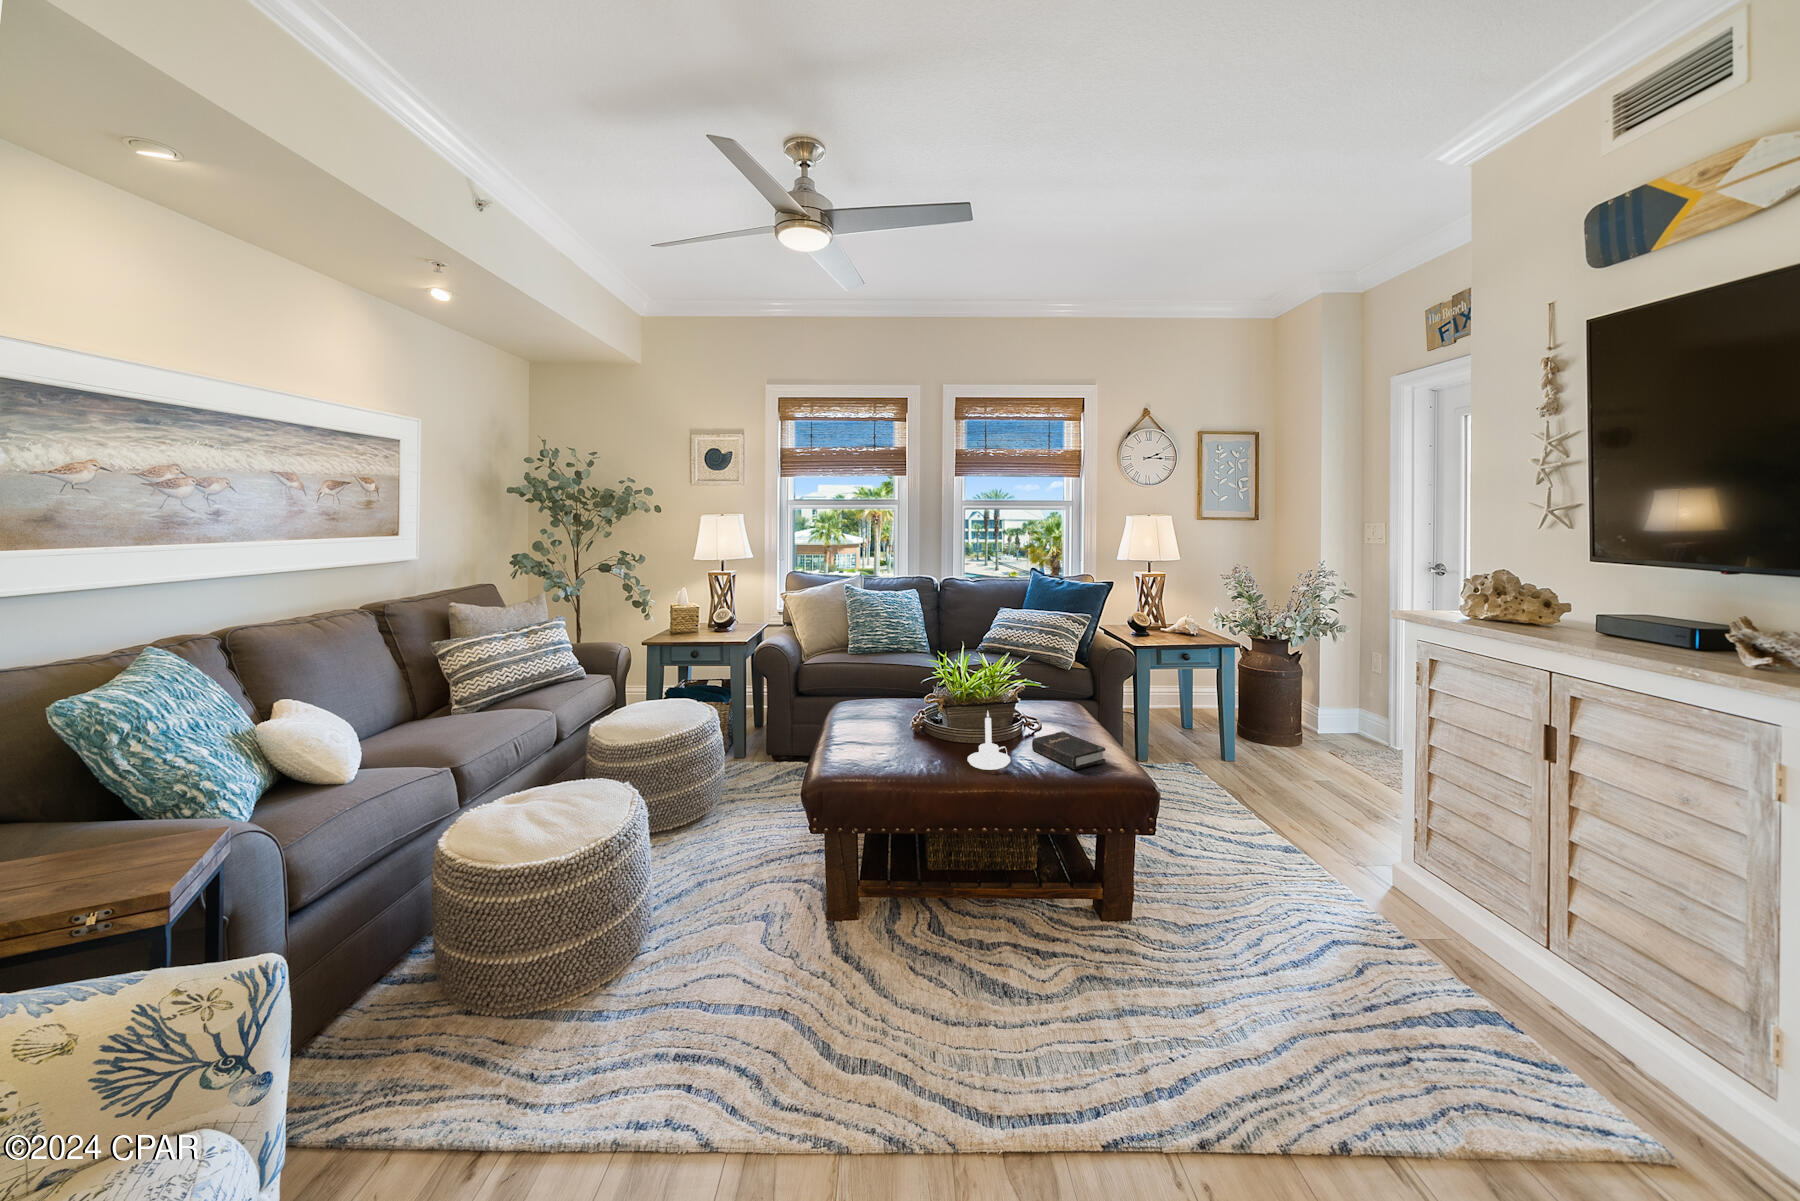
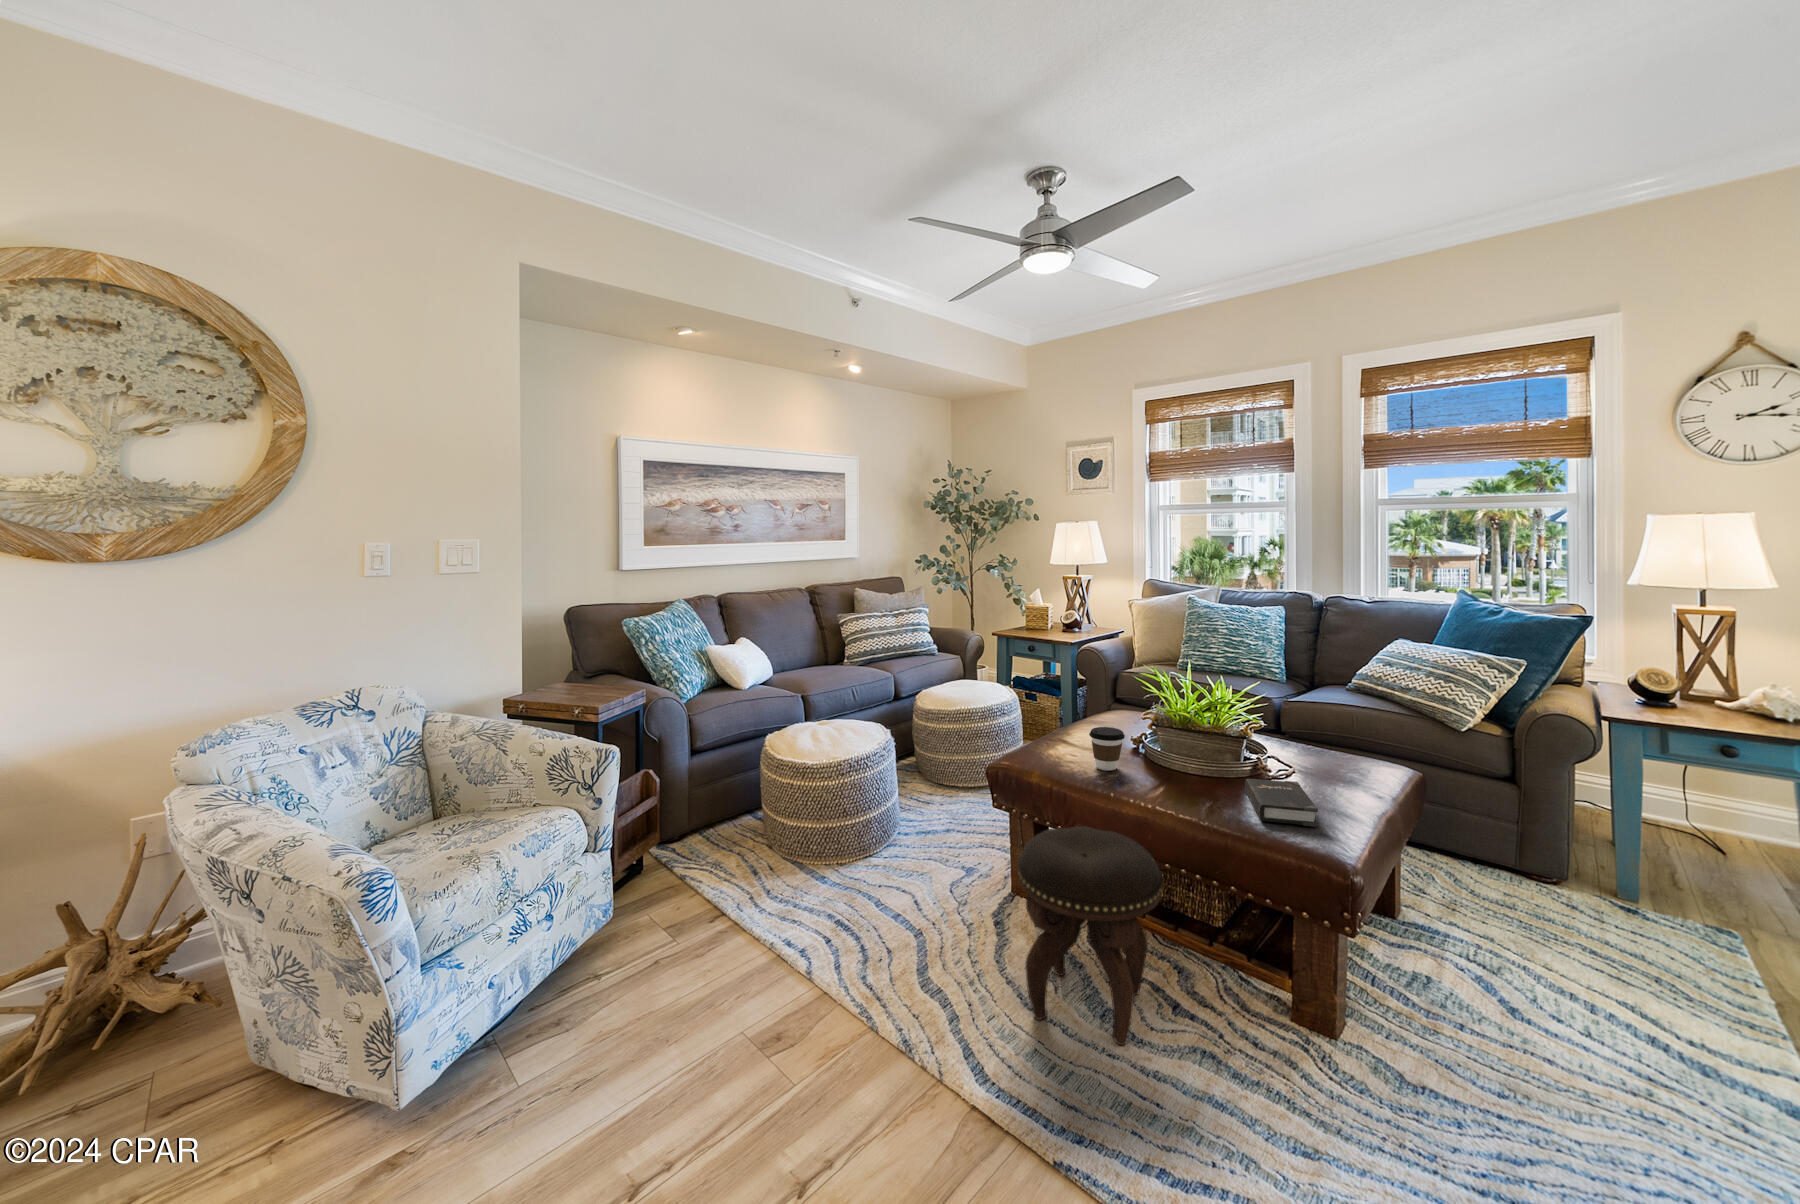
candle holder: present [968,711,1010,770] -> none [1149,730,1199,795]
coffee cup: none [901,722,934,765] -> present [1089,727,1125,771]
footstool: none [917,819,1055,1032] -> present [1018,826,1163,1045]

